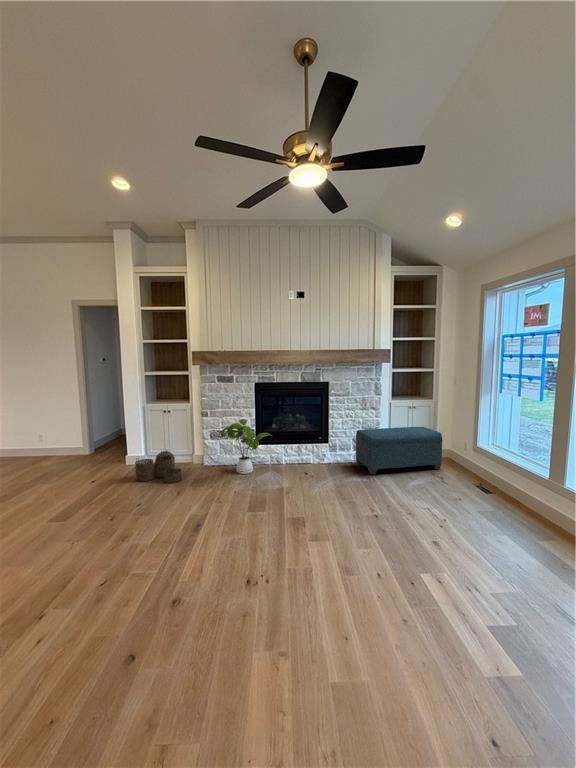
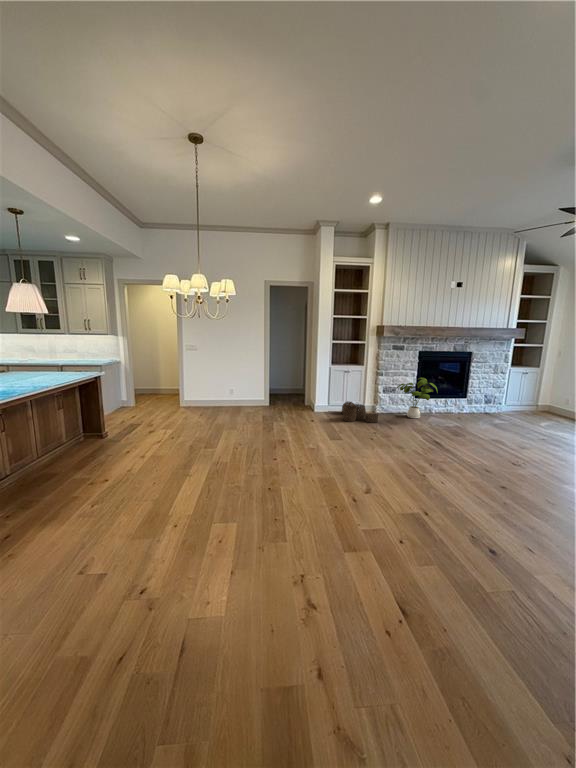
bench: present [356,427,442,475] -> none [485,388,555,420]

